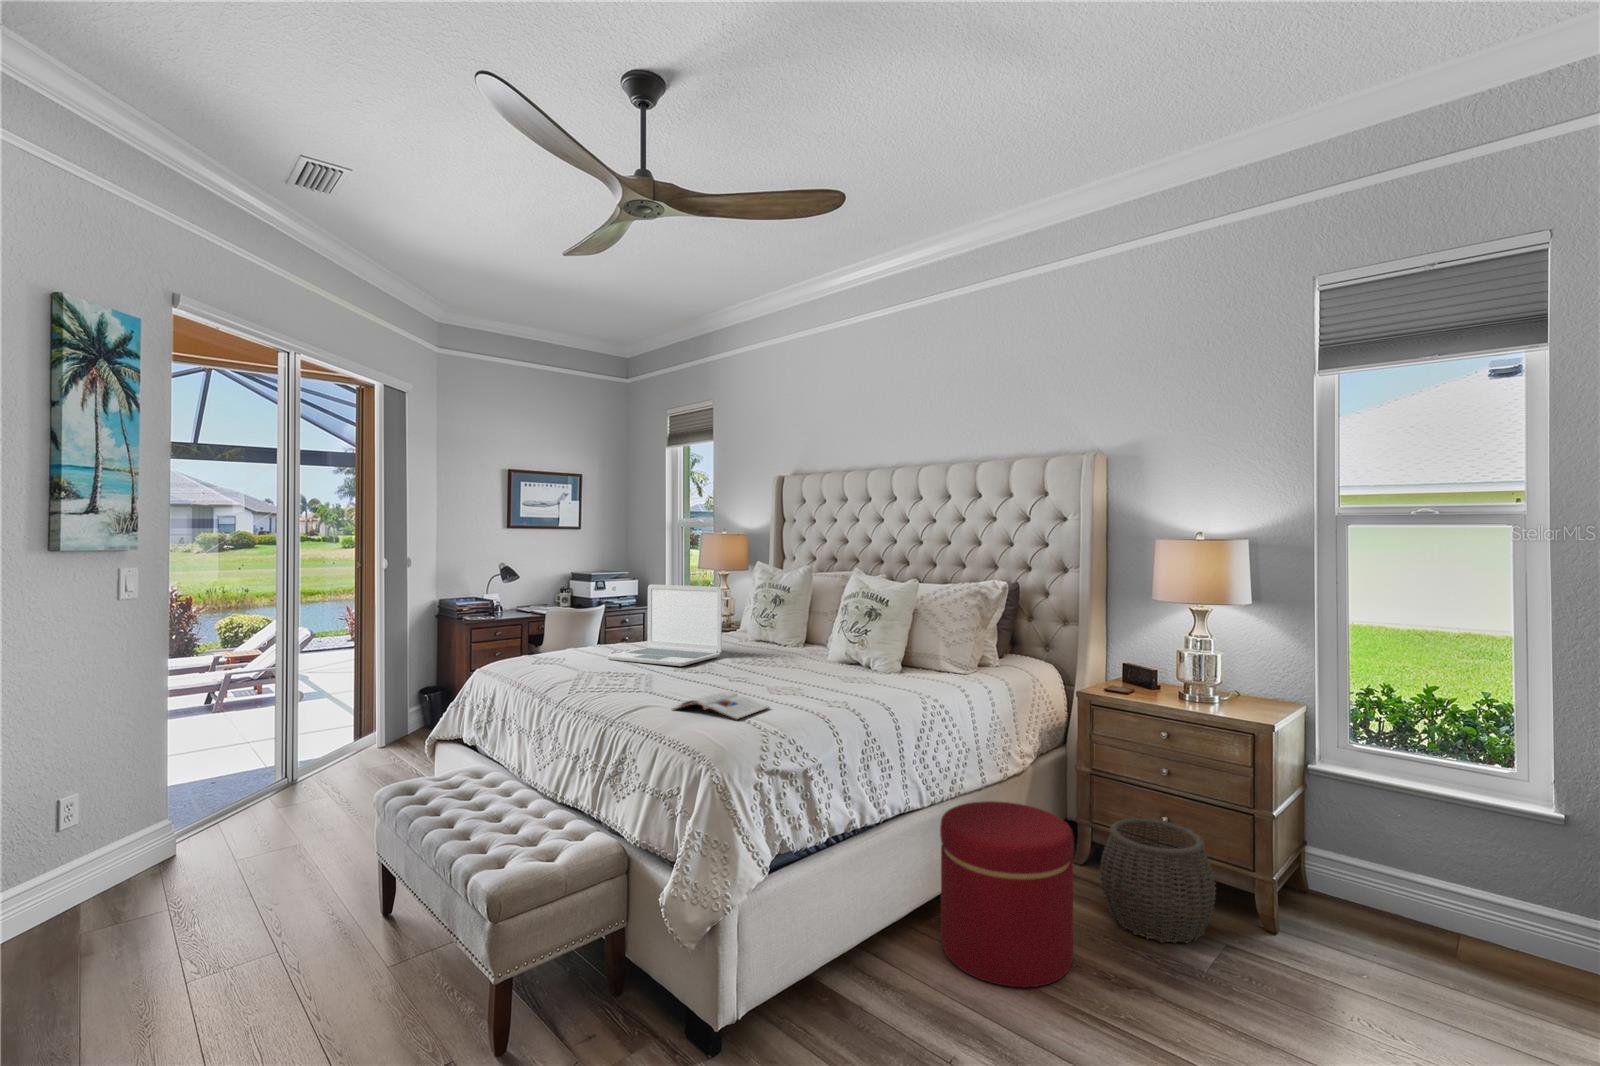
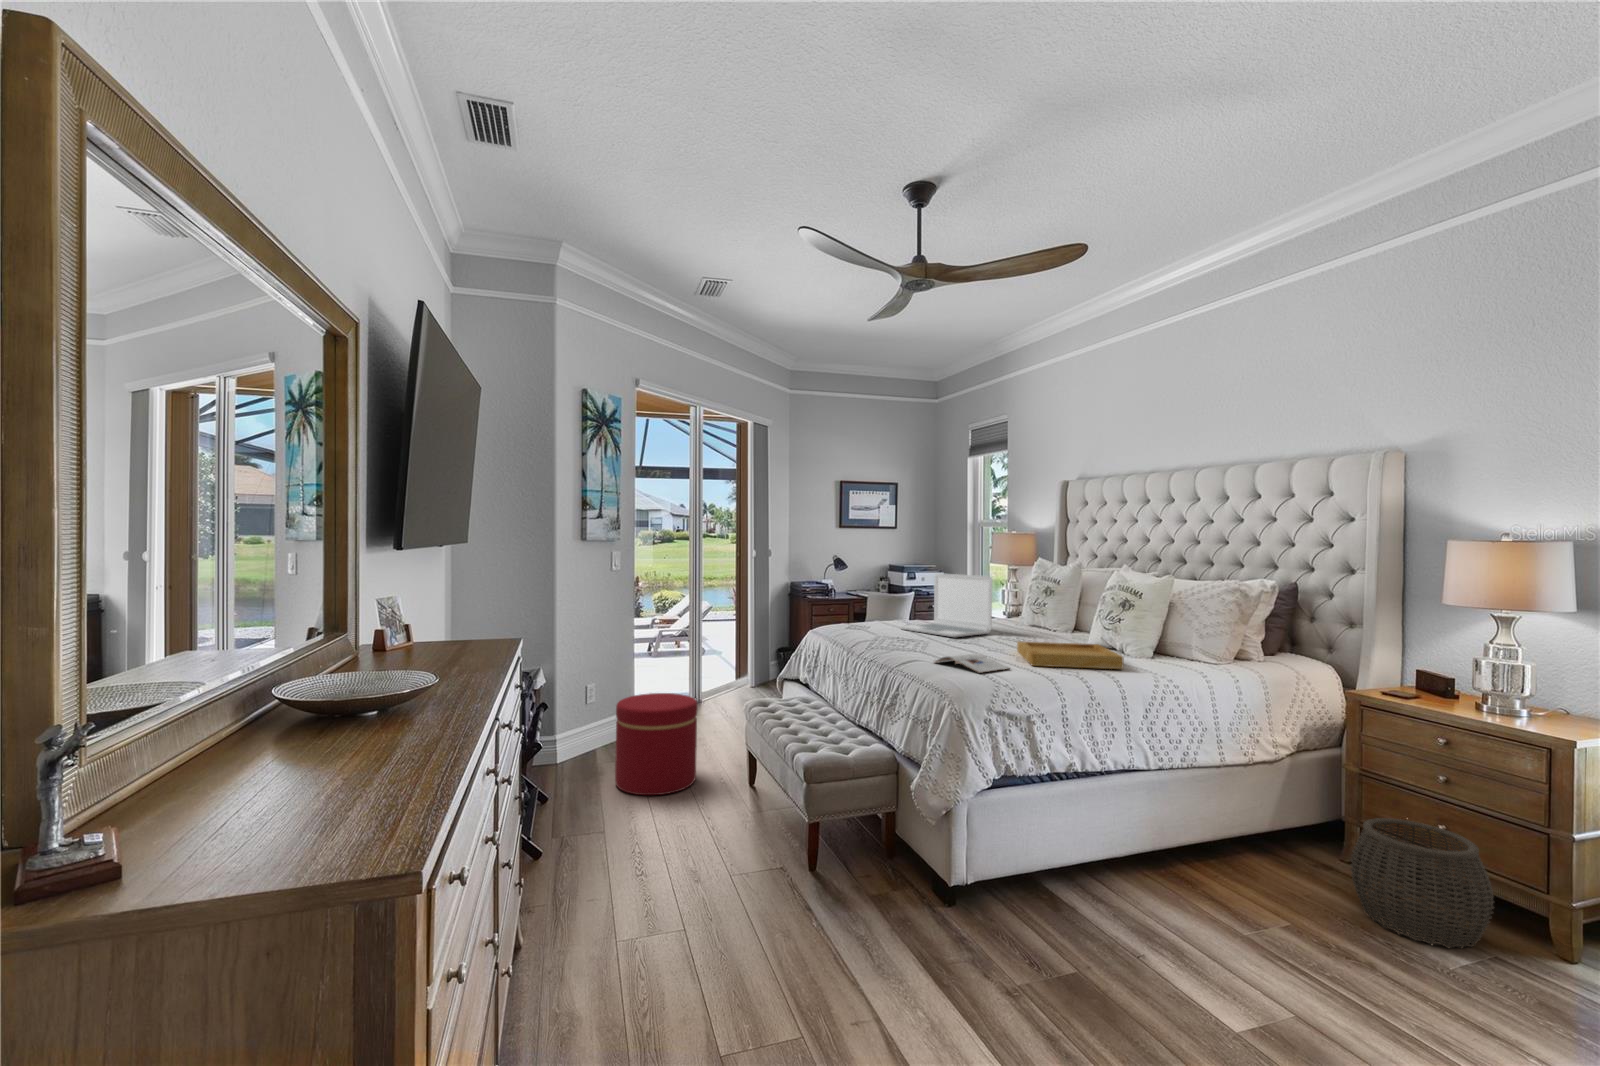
tray: none [763,663,888,700] -> present [1017,642,1124,669]
ottoman: present [940,801,1074,987] -> present [615,693,698,795]

